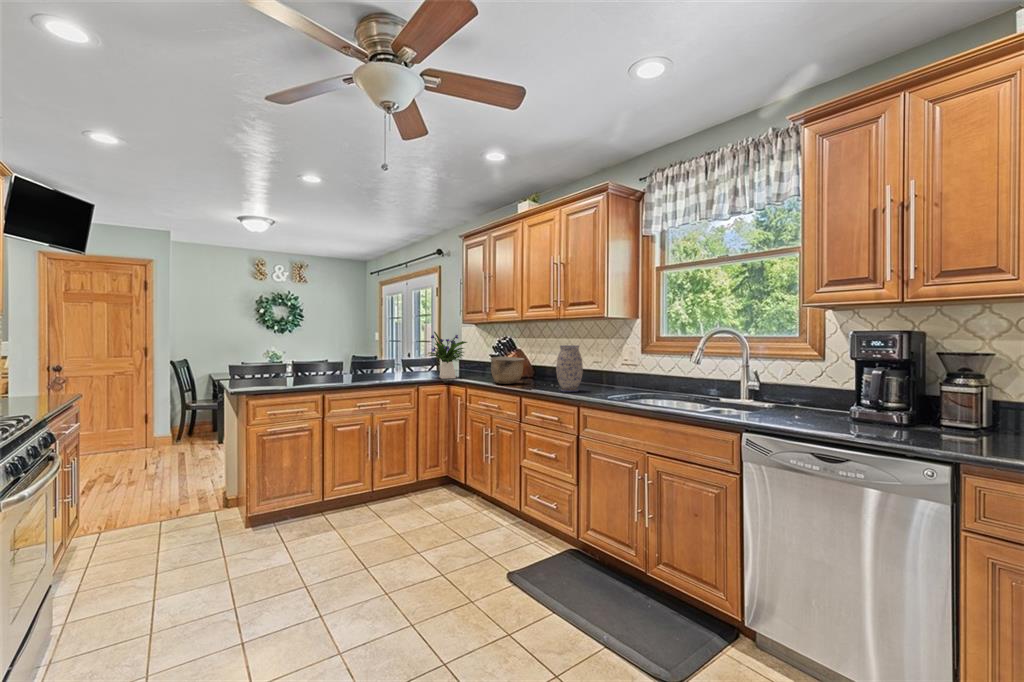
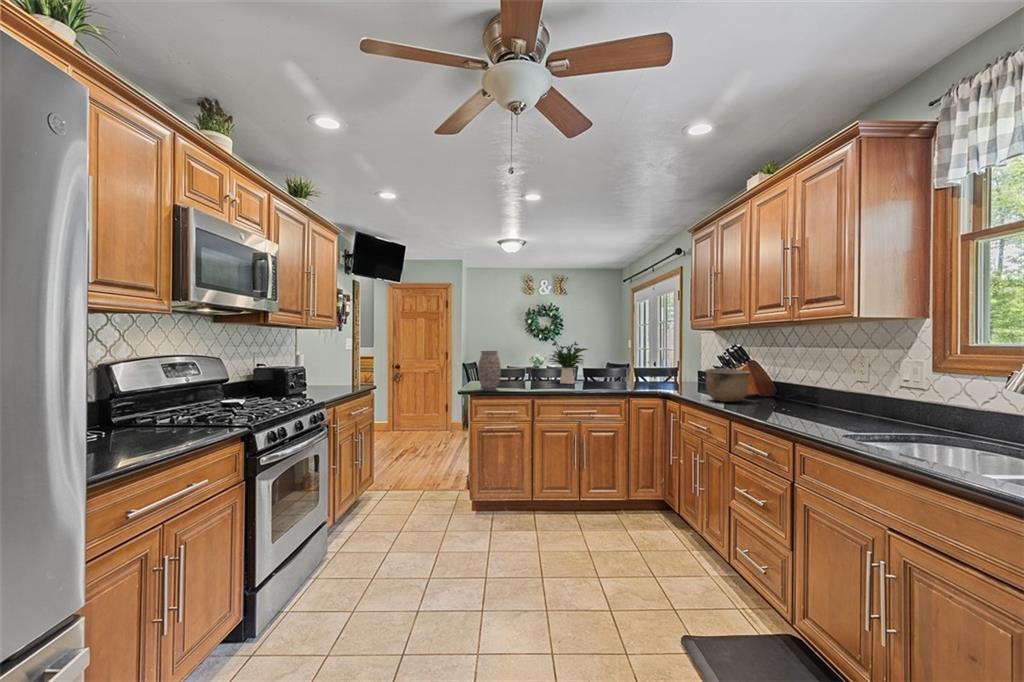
flower arrangement: present [428,332,467,379] -> present [550,339,587,384]
vase: present [556,346,583,392] -> present [478,351,501,391]

